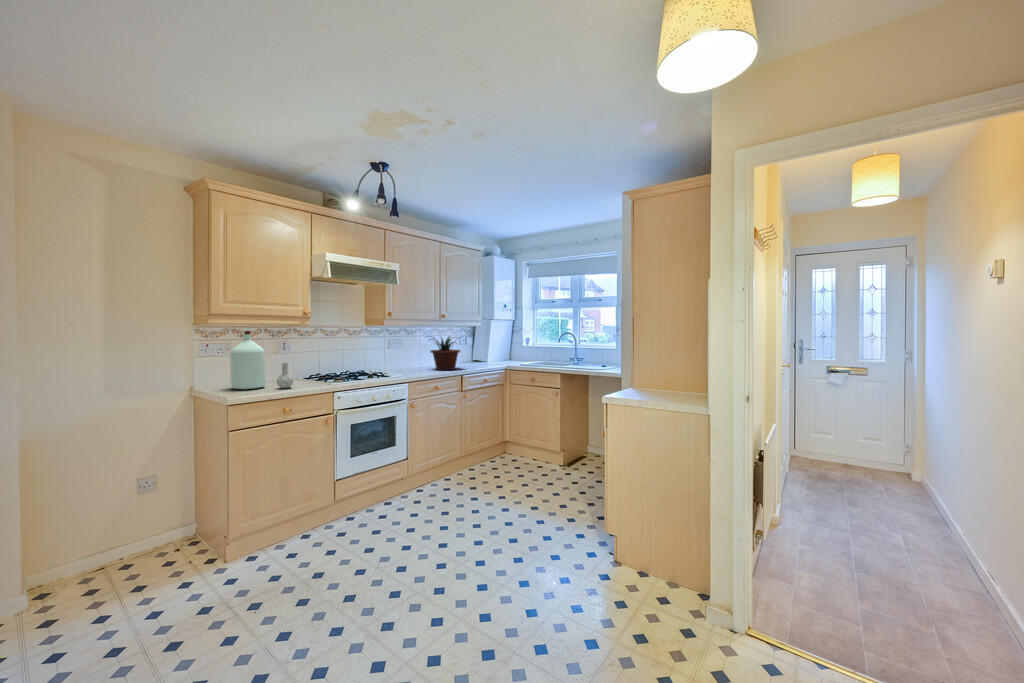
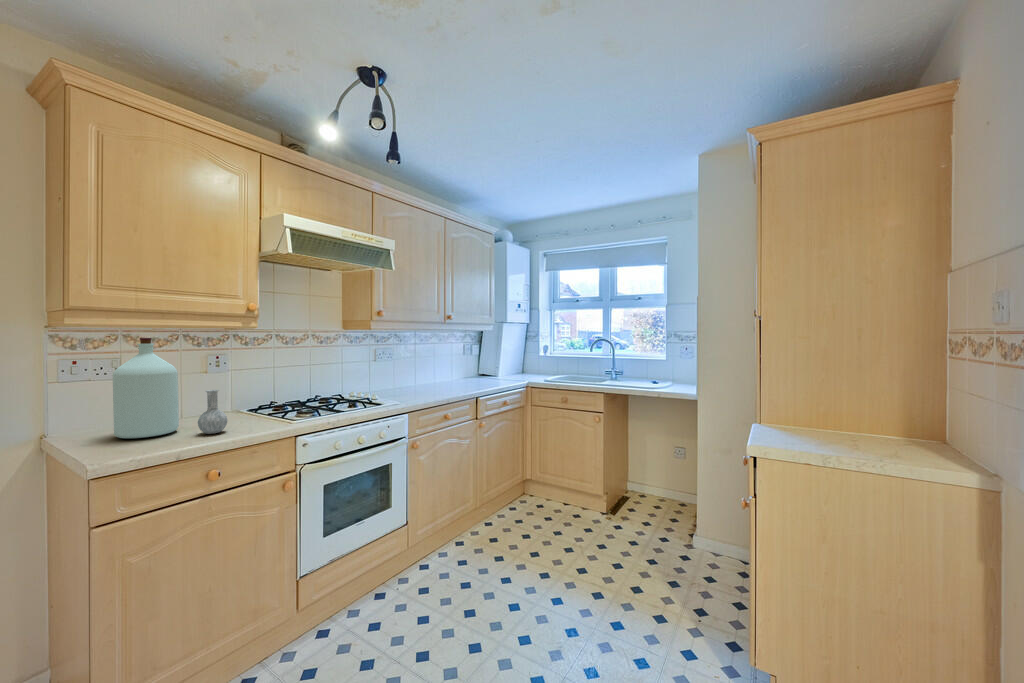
potted plant: present [430,336,460,370] -> none [424,344,477,390]

